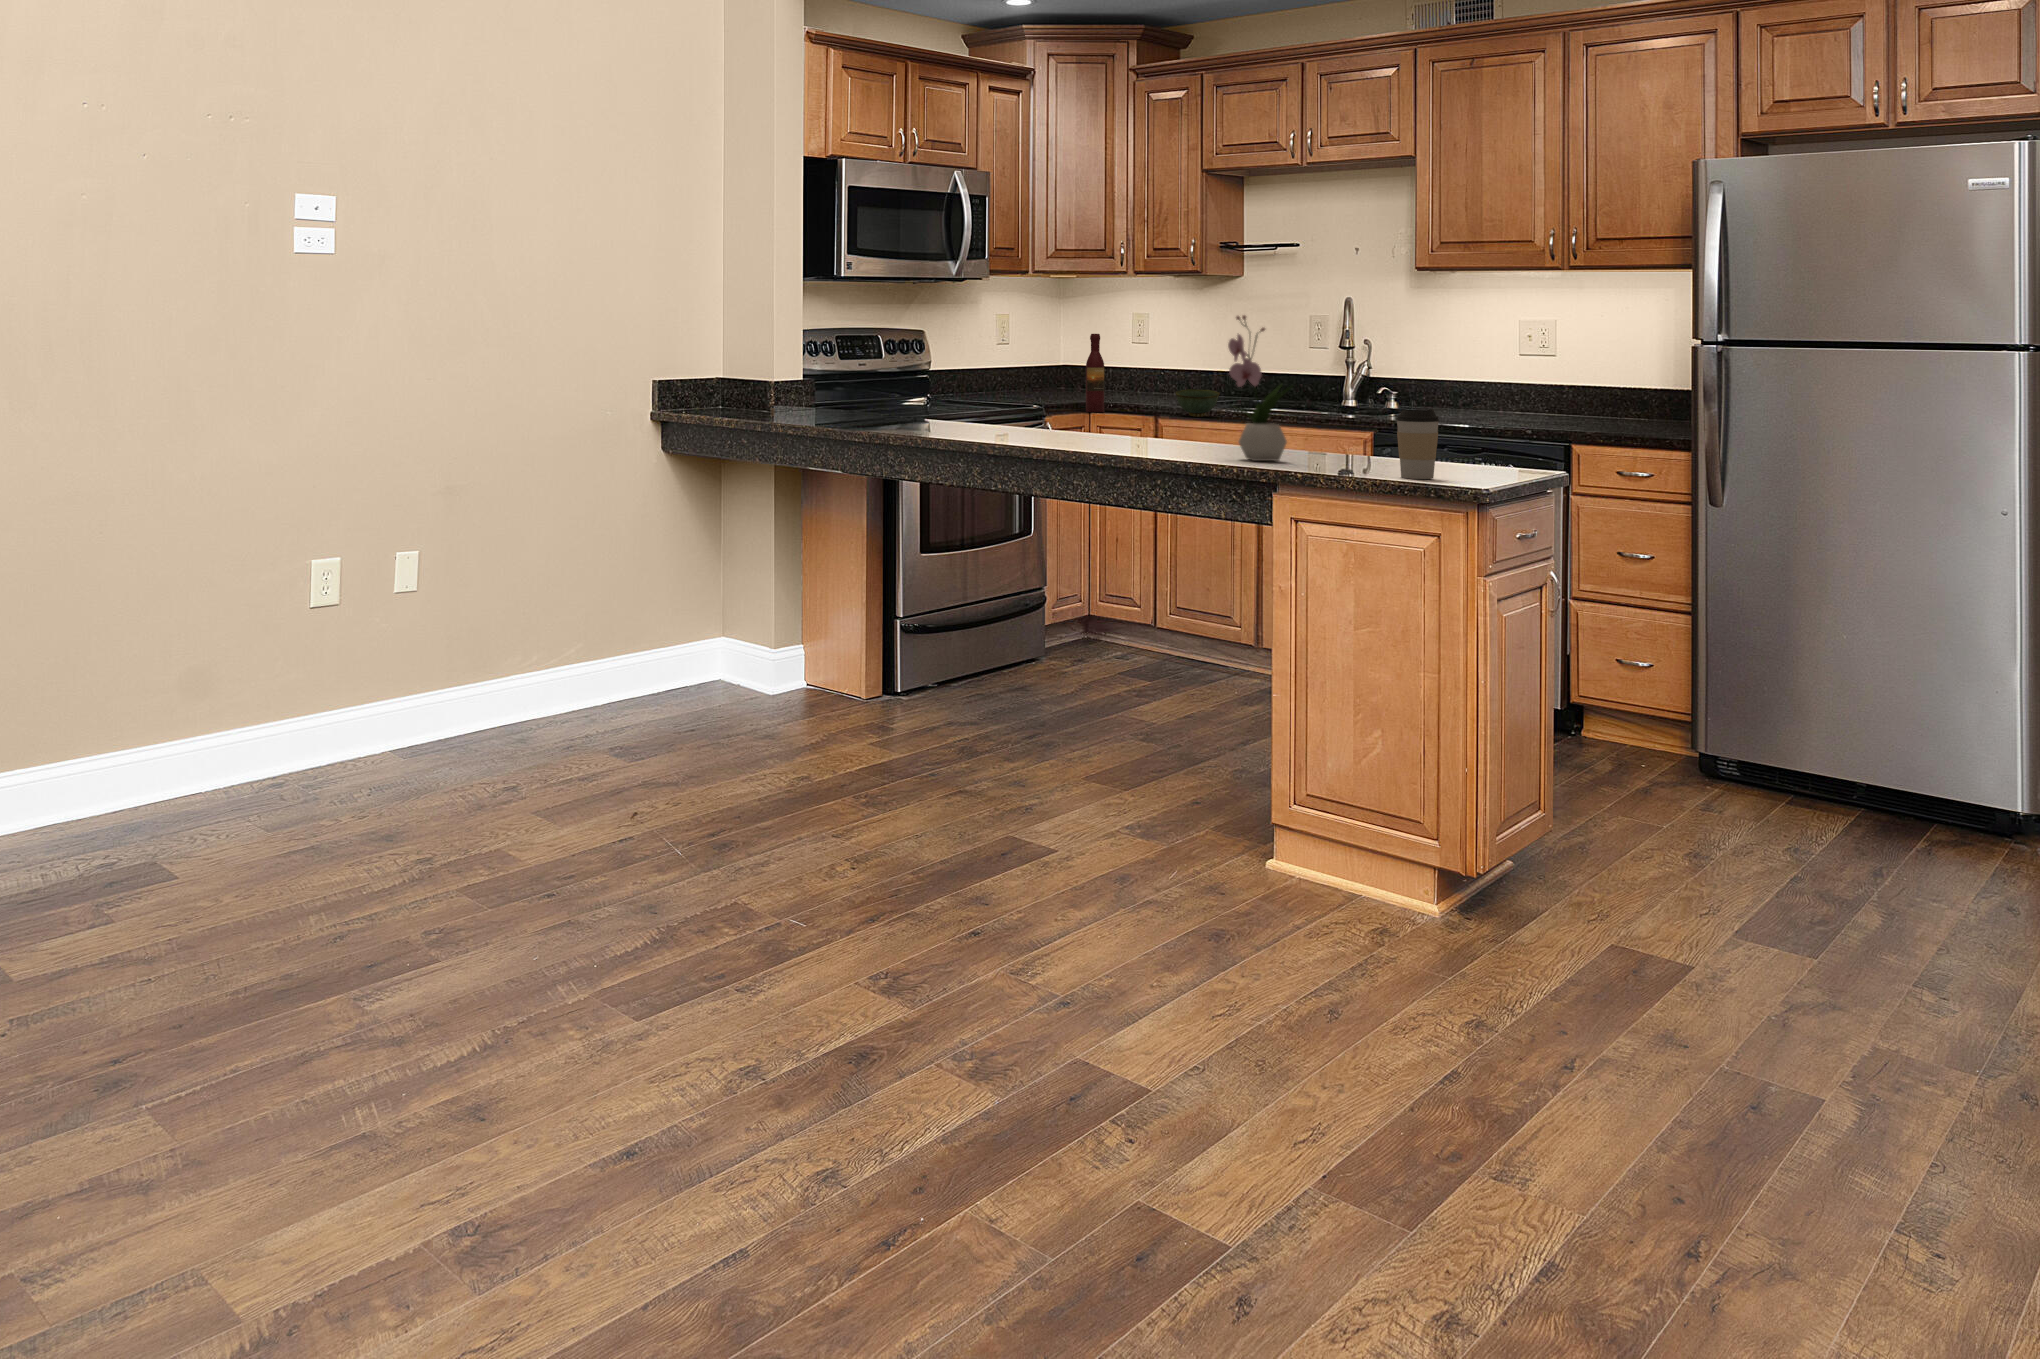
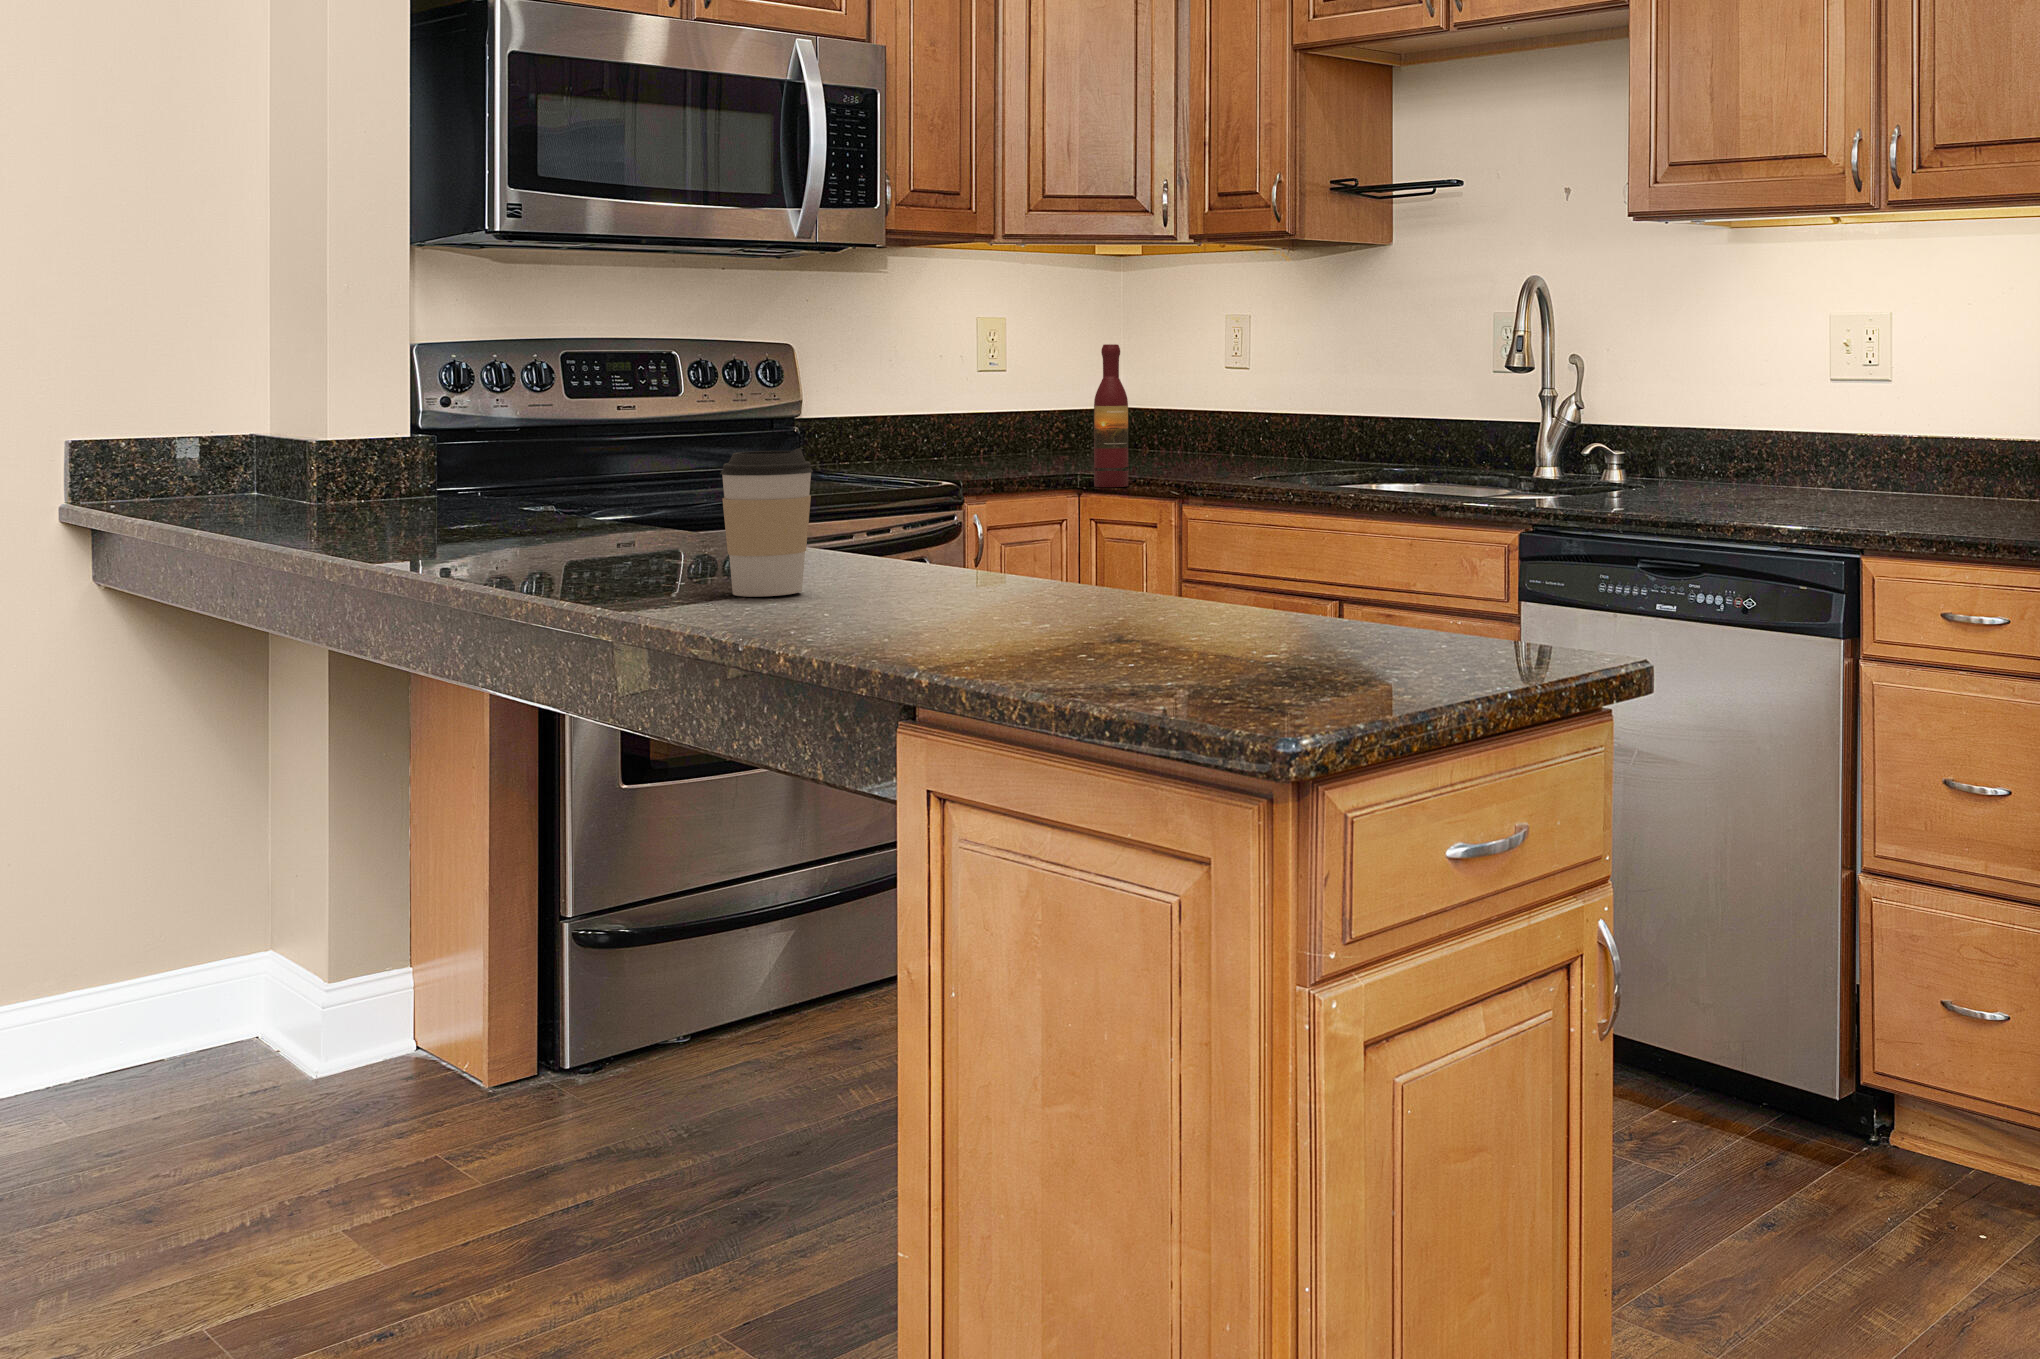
flower arrangement: present [1228,315,1292,461] -> none [868,253,1024,633]
bowl: present [1175,389,1220,417] -> none [1253,444,1332,494]
coffee cup: present [1396,409,1439,479] -> present [720,448,813,597]

